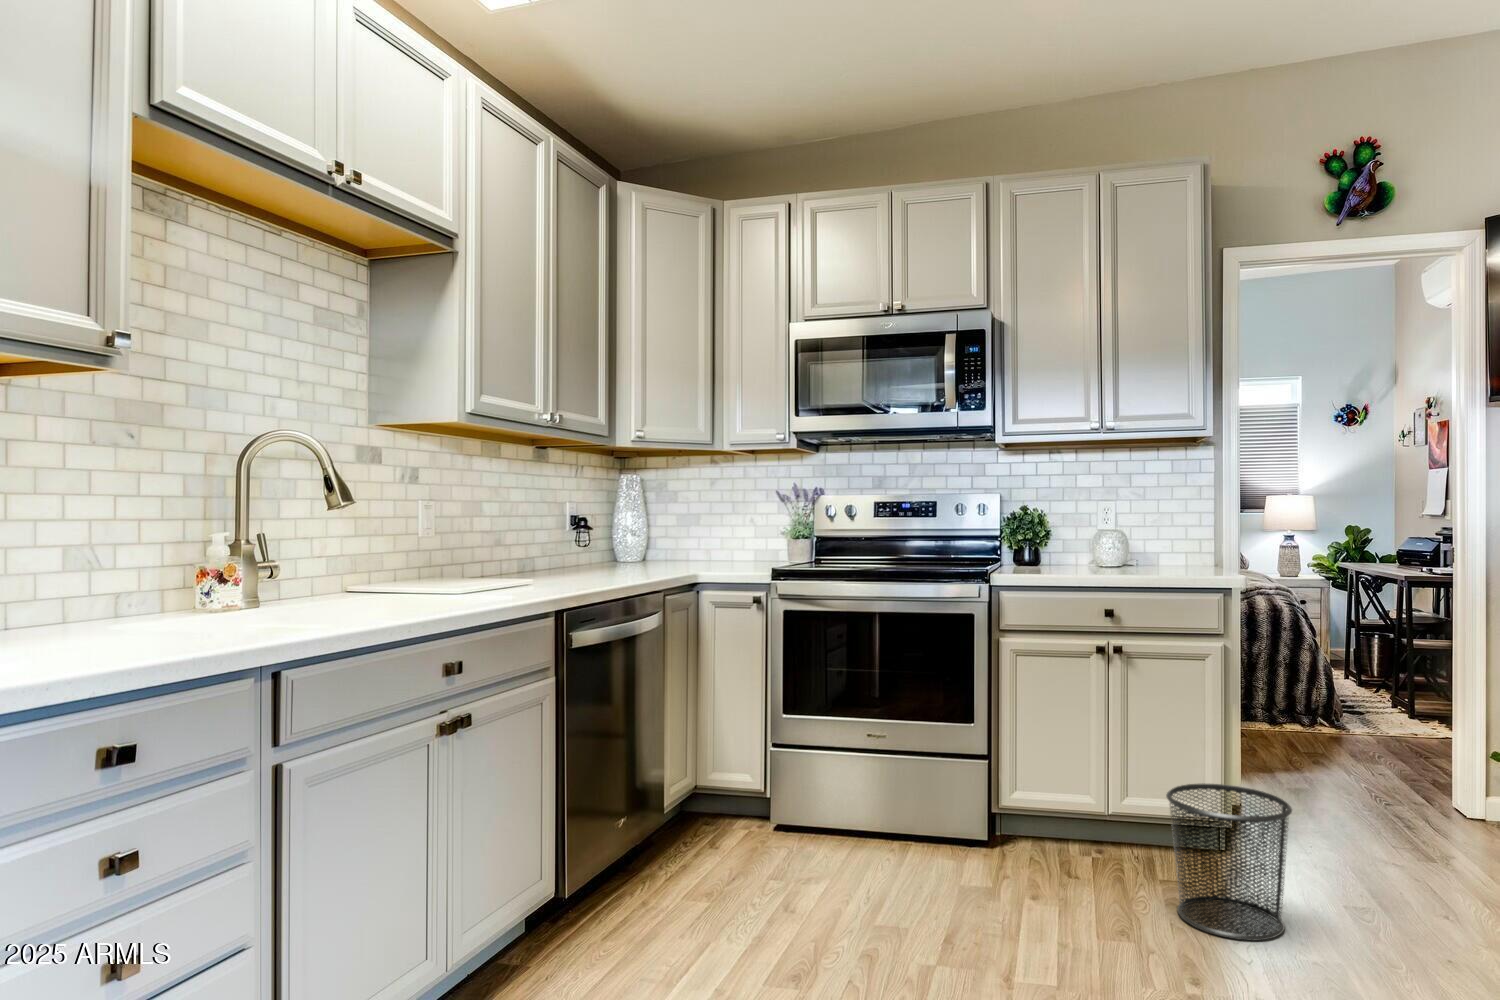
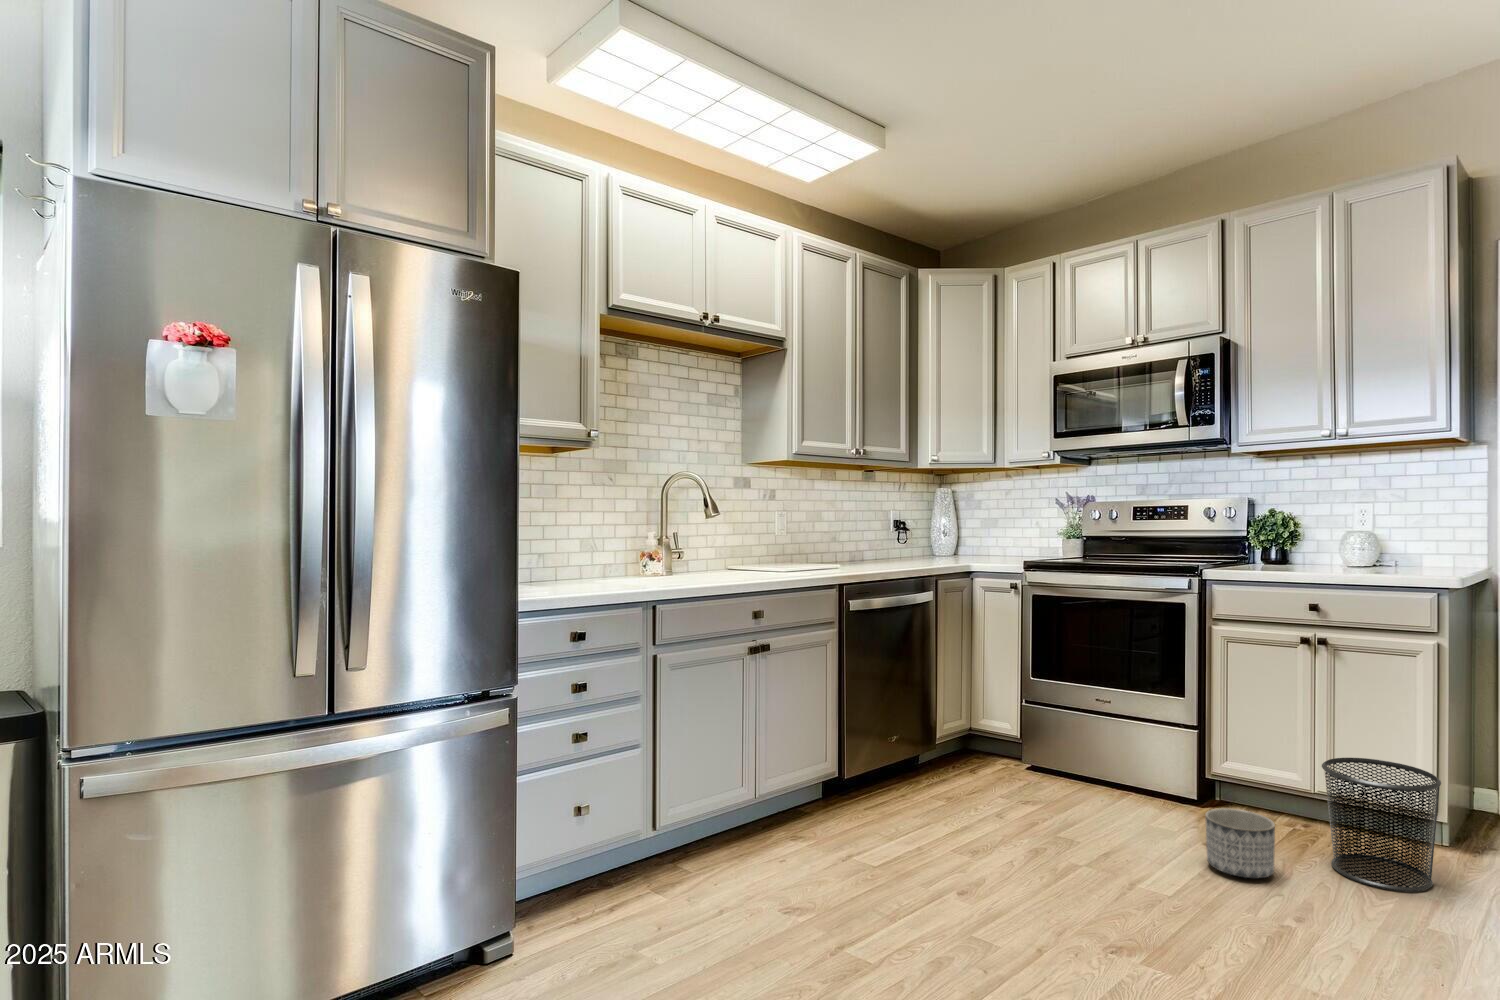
planter: none [1069,871,1152,963] -> present [1205,808,1275,878]

